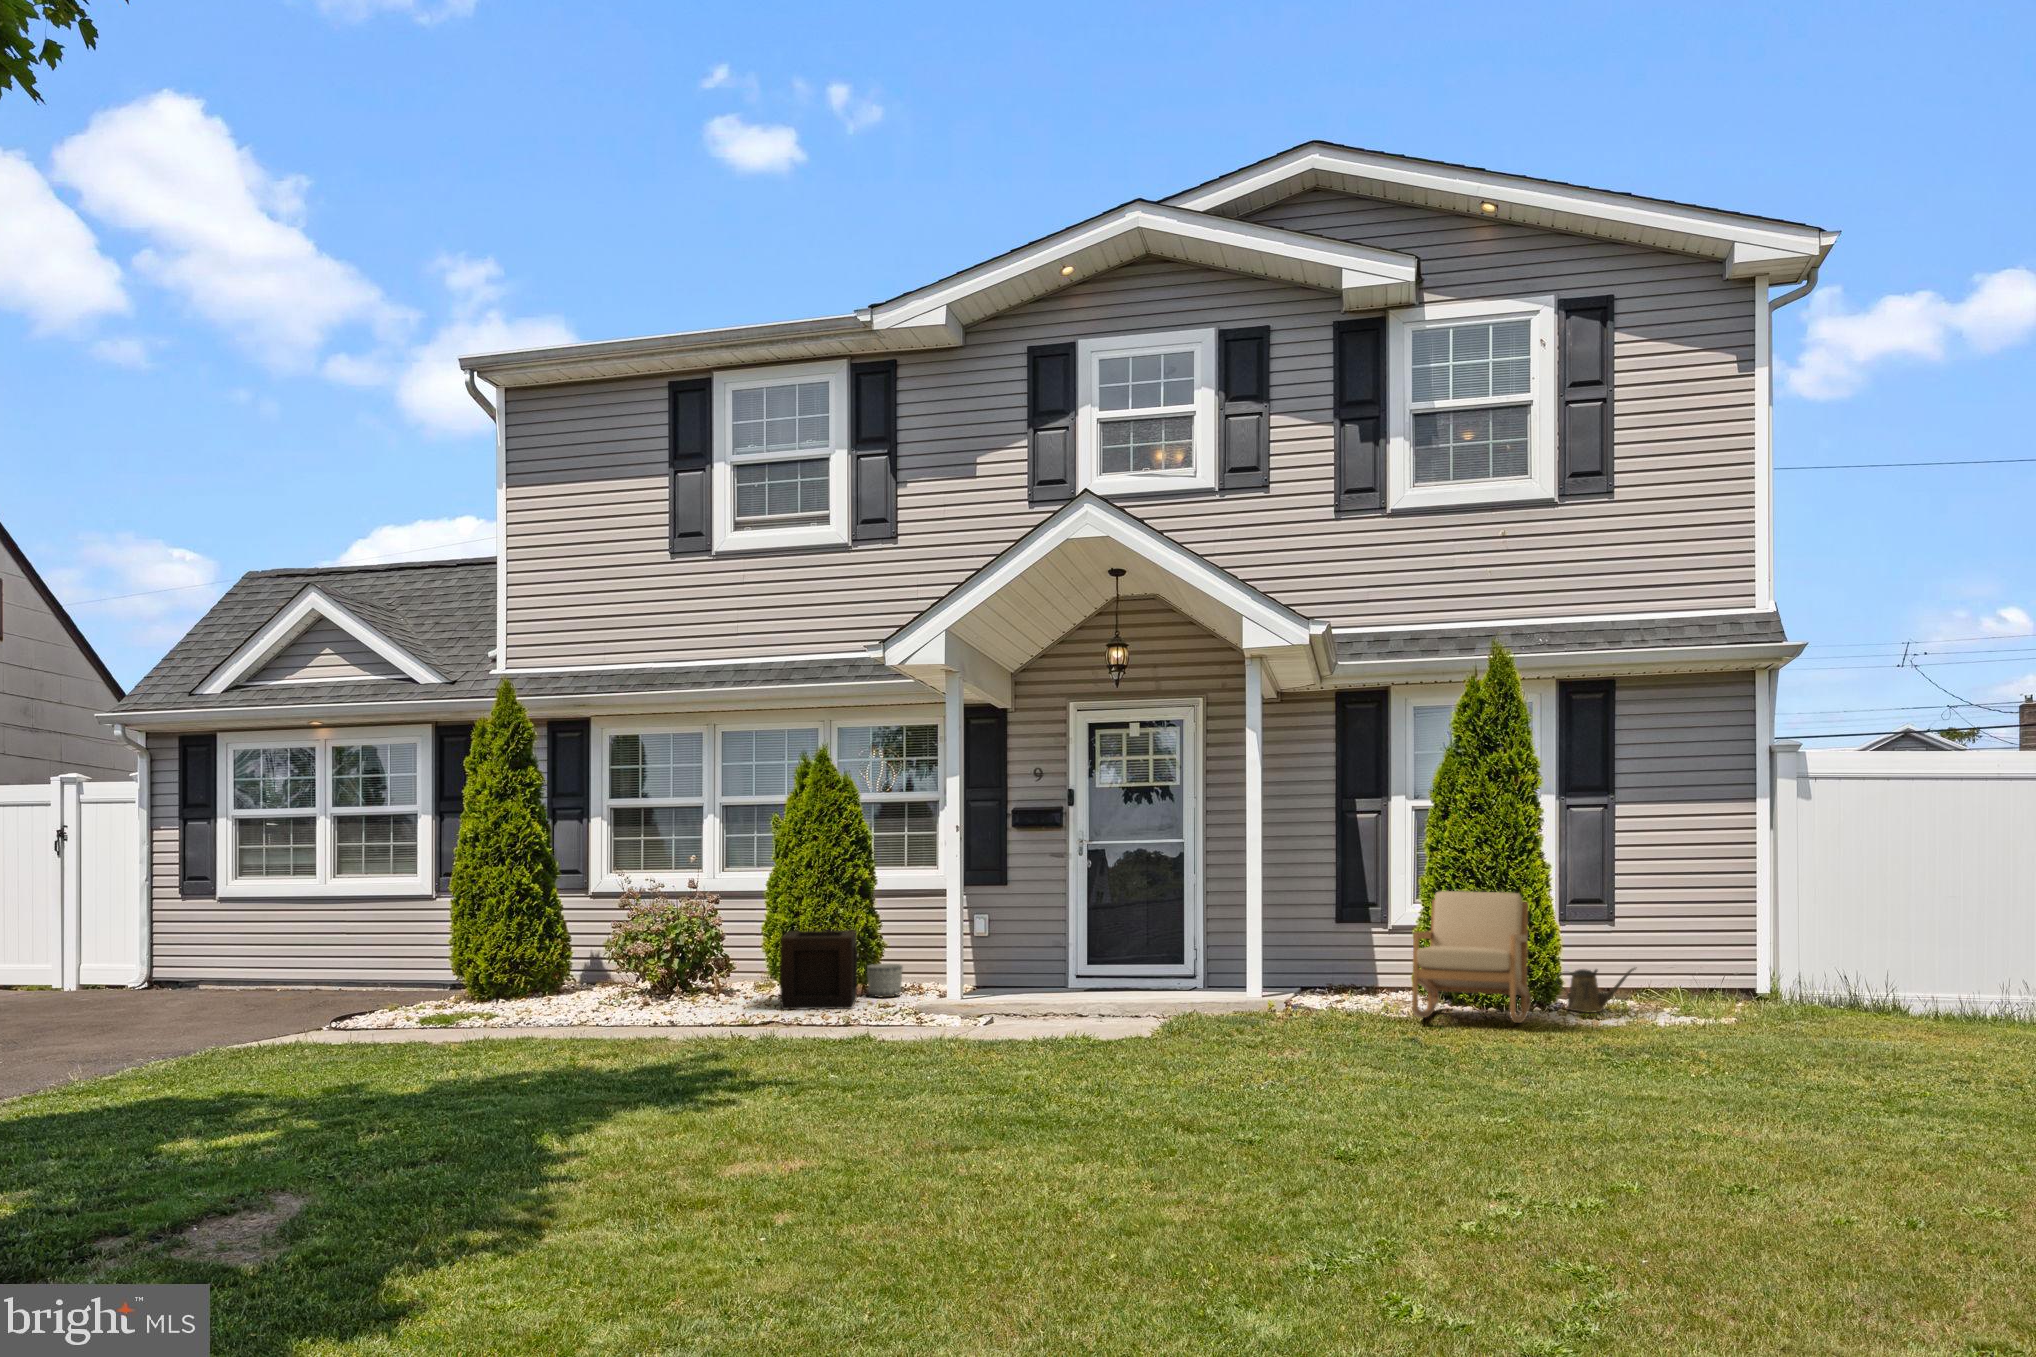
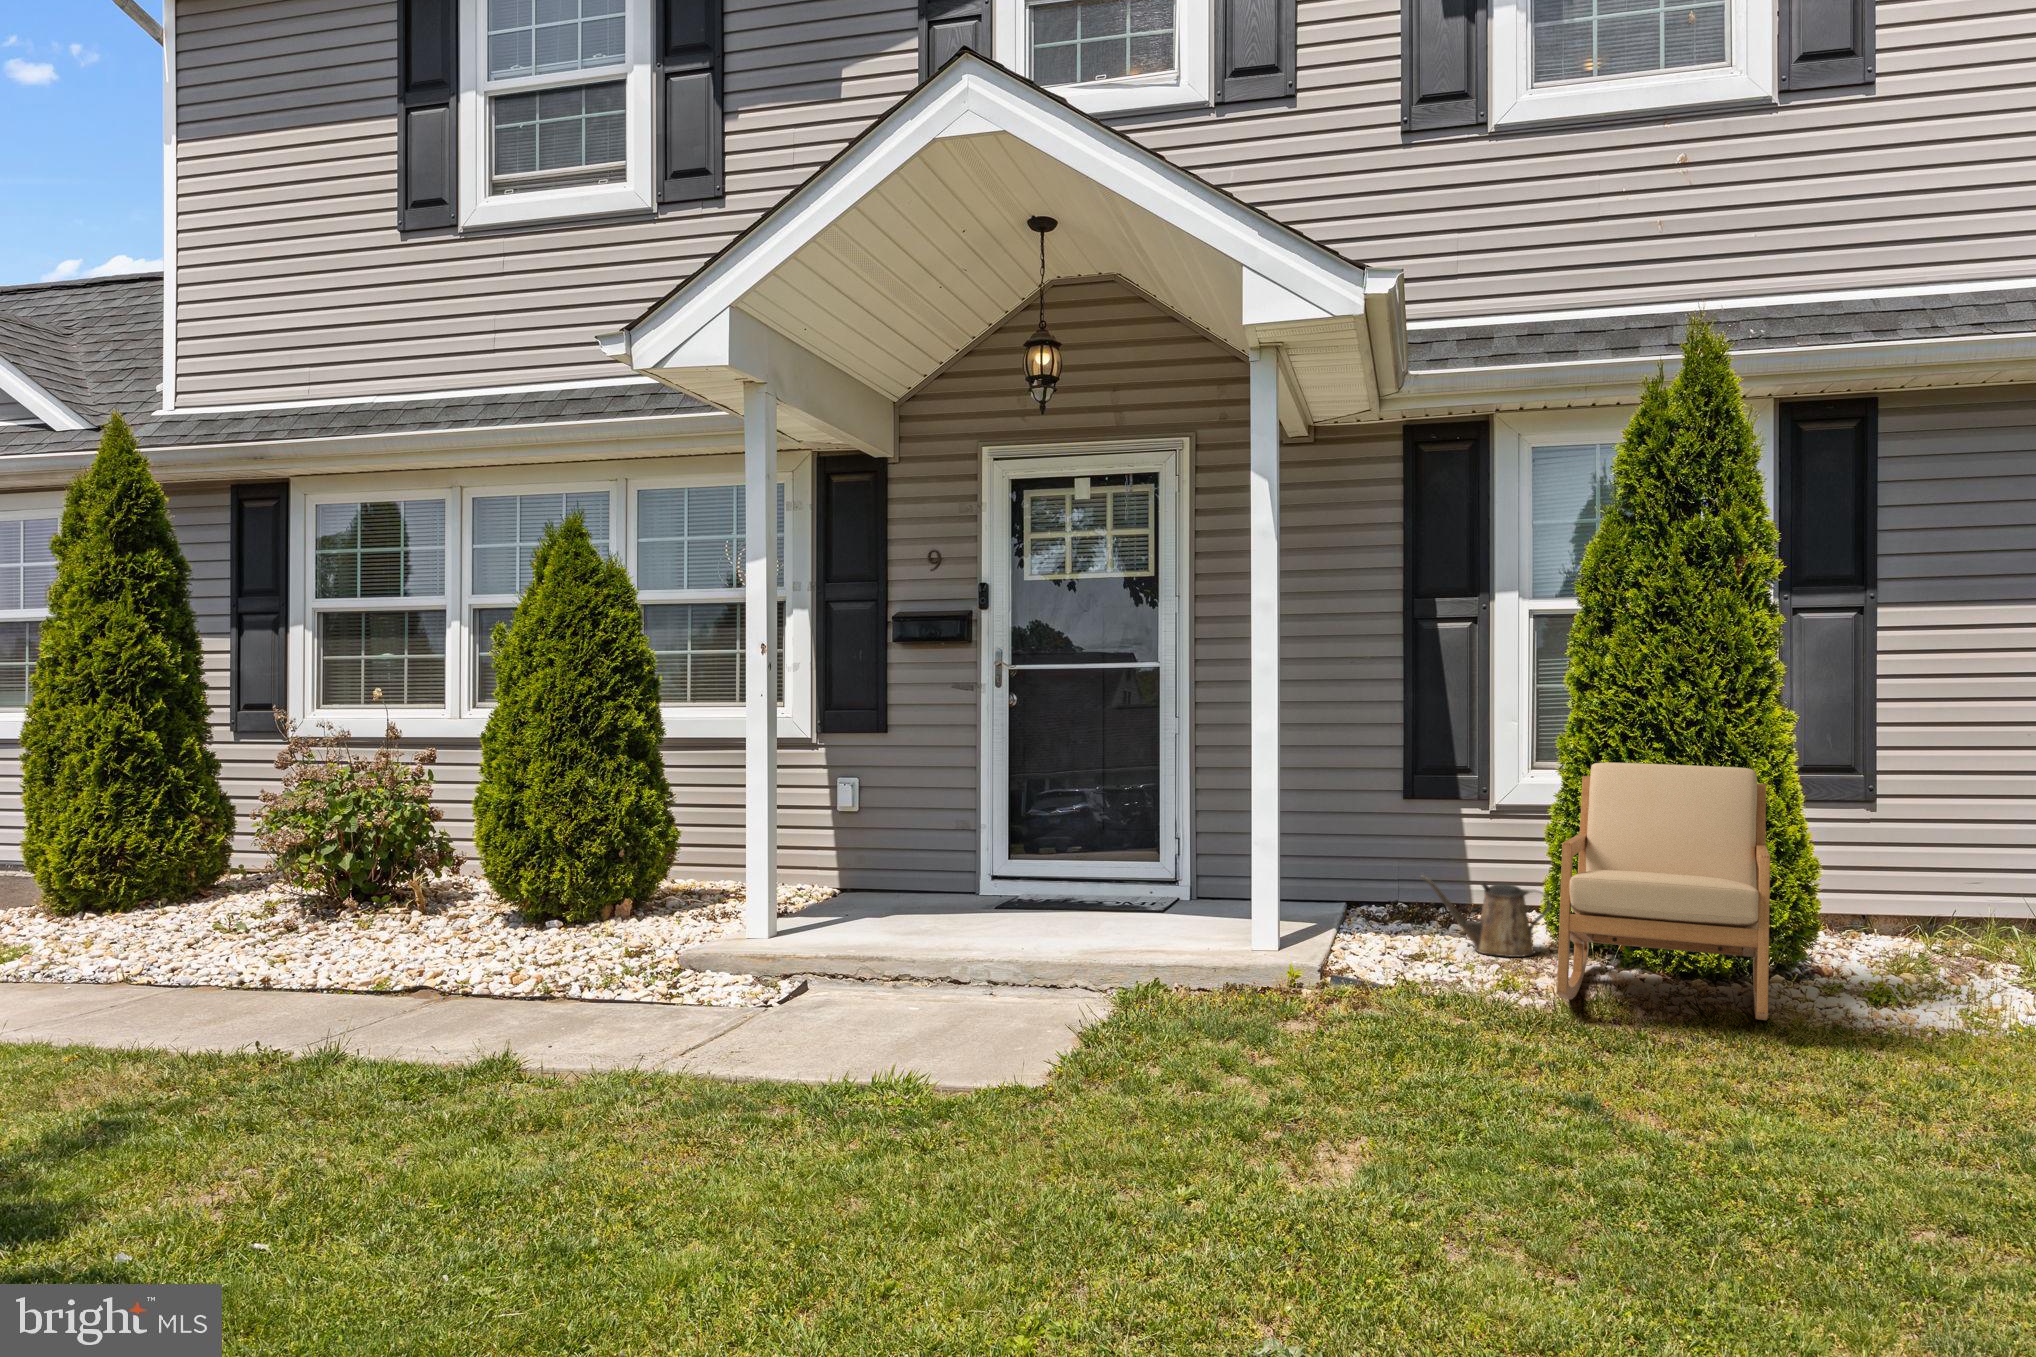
wooden crate: present [780,930,857,1010] -> none [453,814,610,951]
planter: present [867,964,902,997] -> none [631,865,691,921]
watering can: present [1557,968,1636,1013] -> present [1420,875,1551,957]

